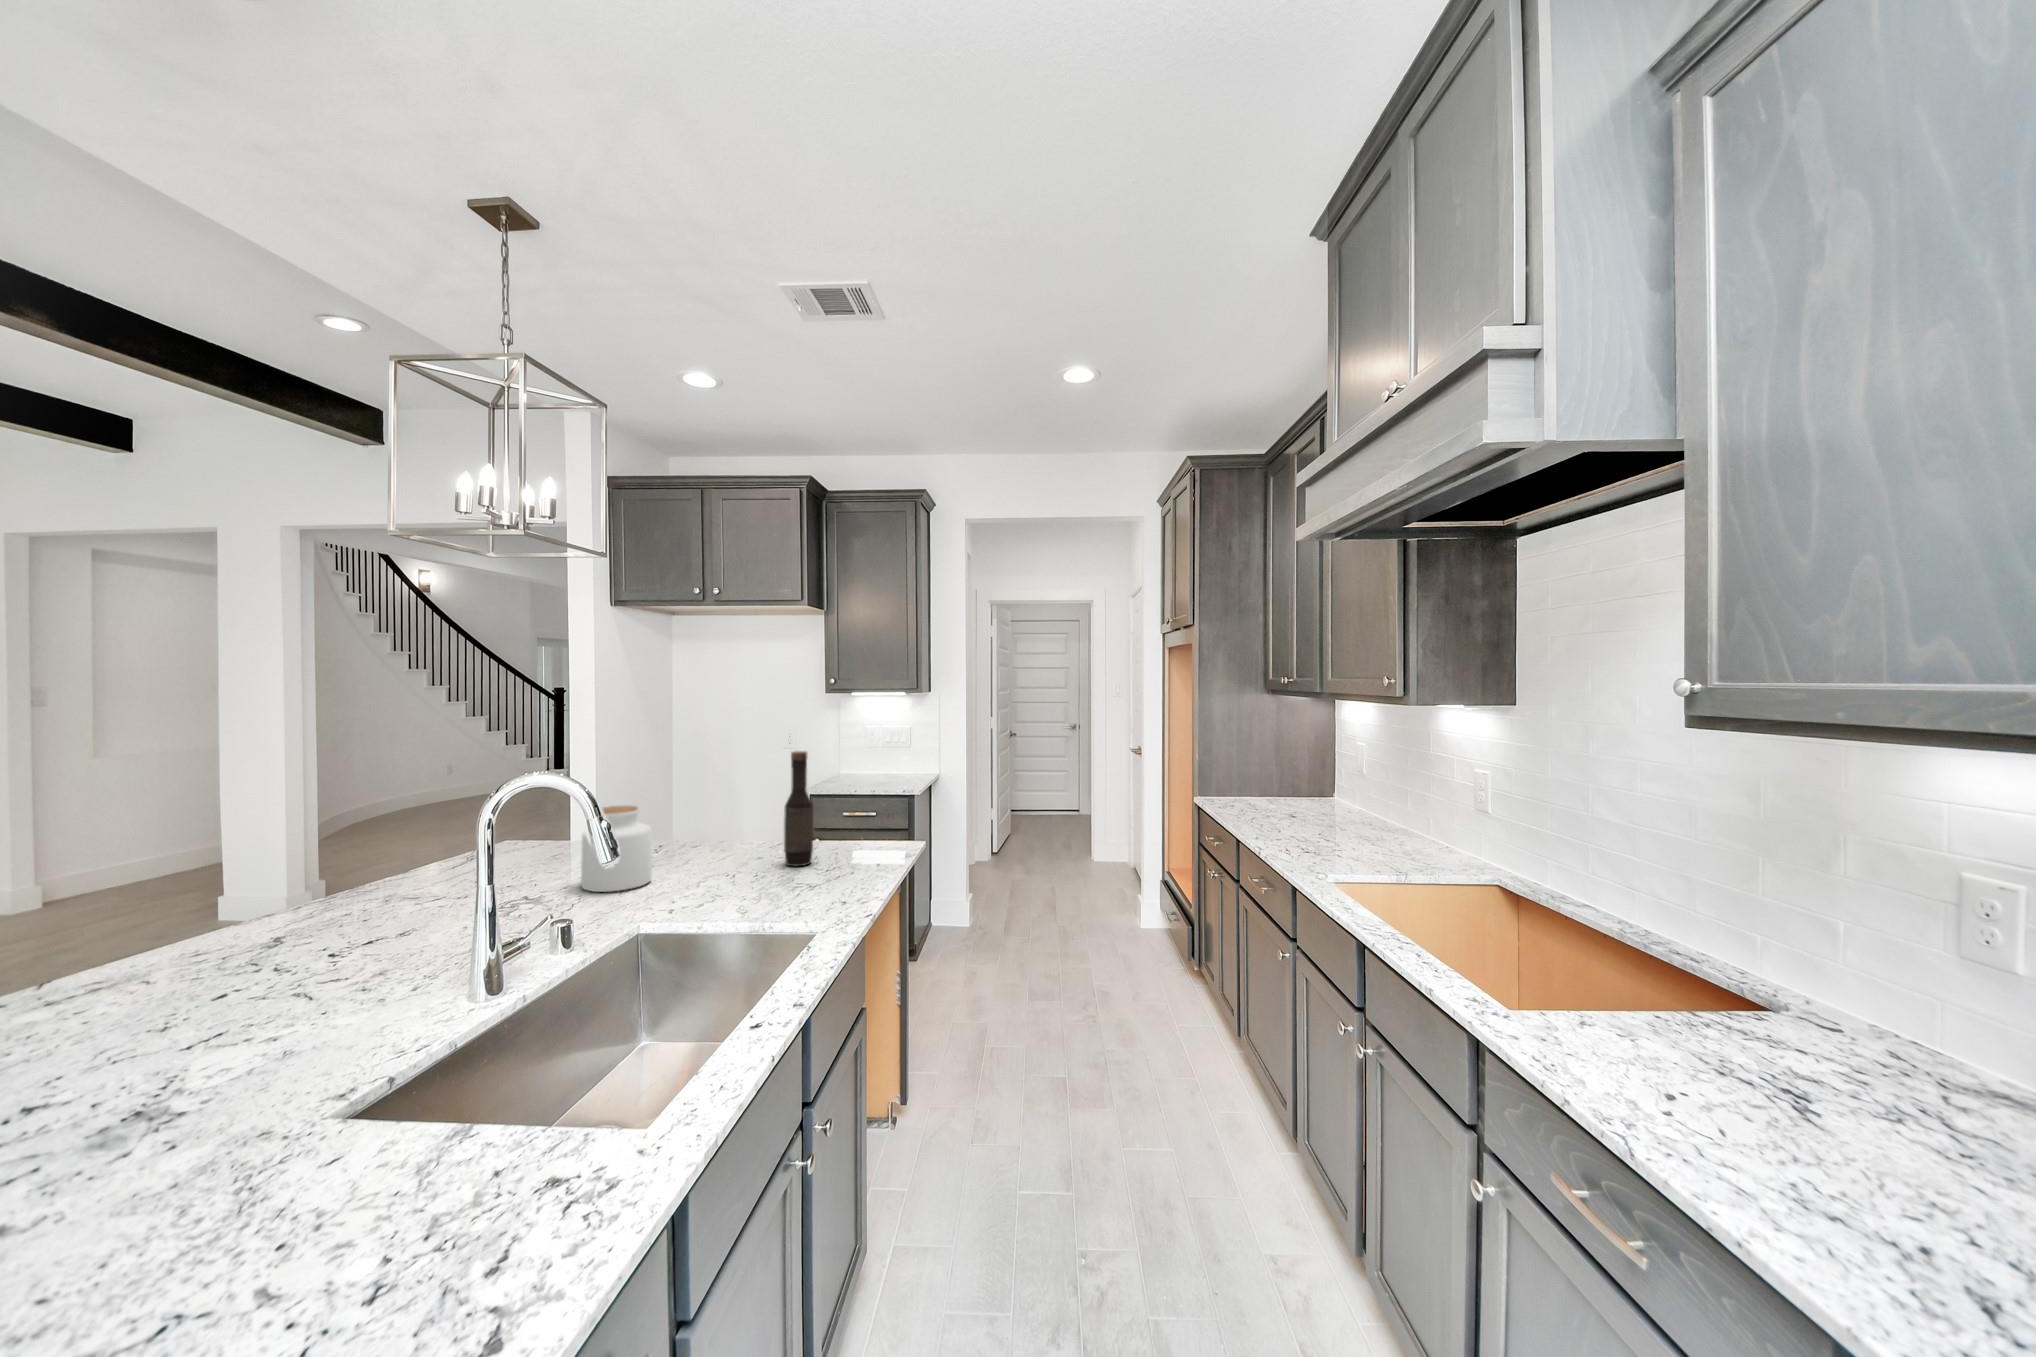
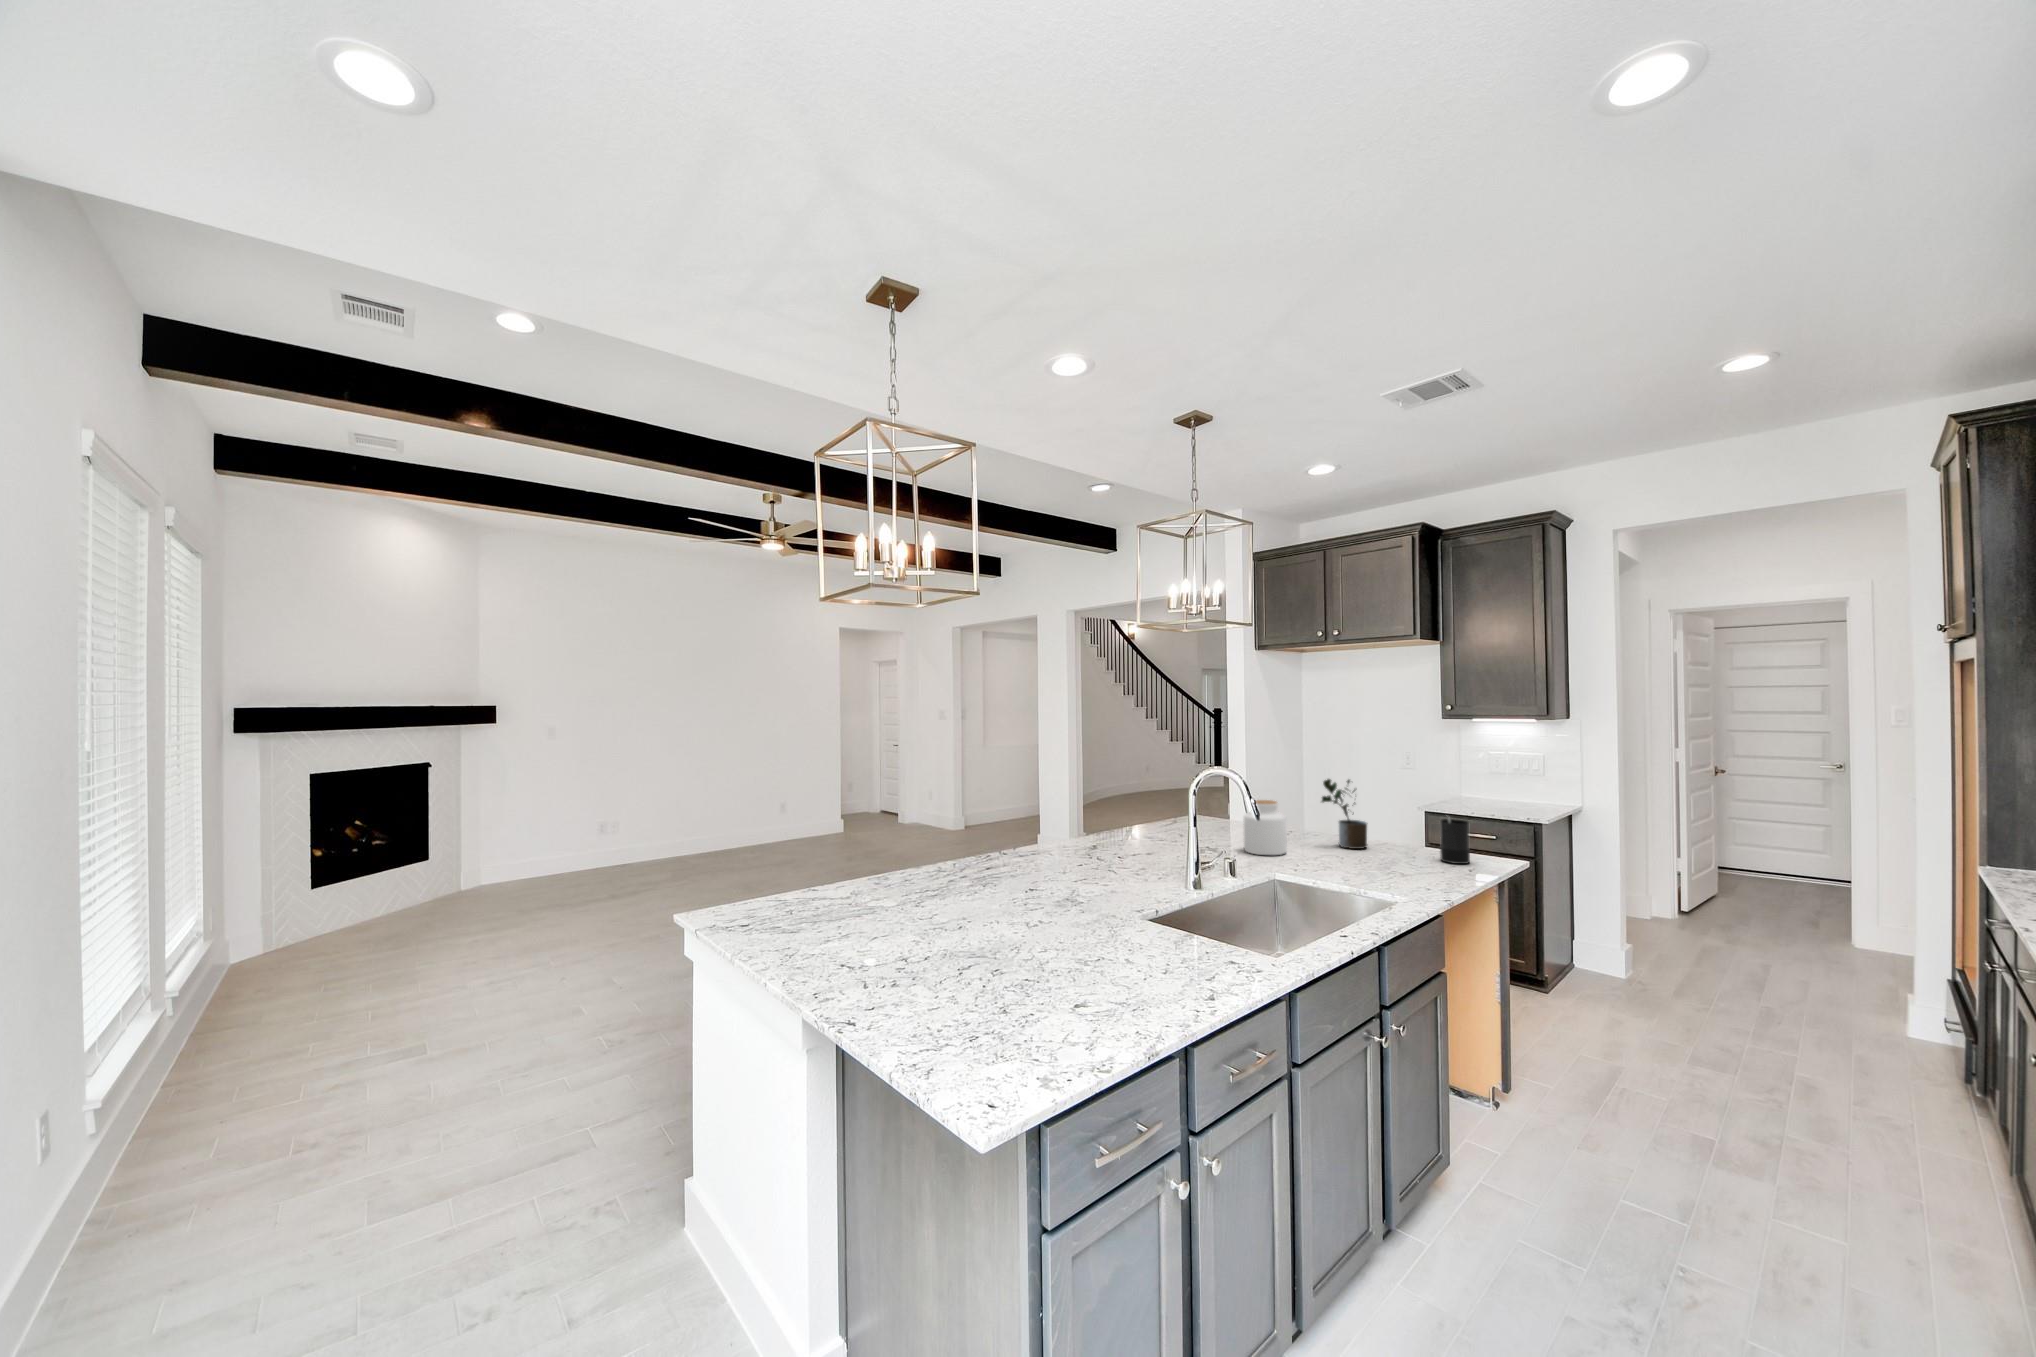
bottle: present [784,751,813,866] -> none [1383,771,1407,860]
potted plant: none [700,765,762,858] -> present [1322,779,1367,849]
candle: none [851,801,883,861] -> present [1440,816,1470,864]

